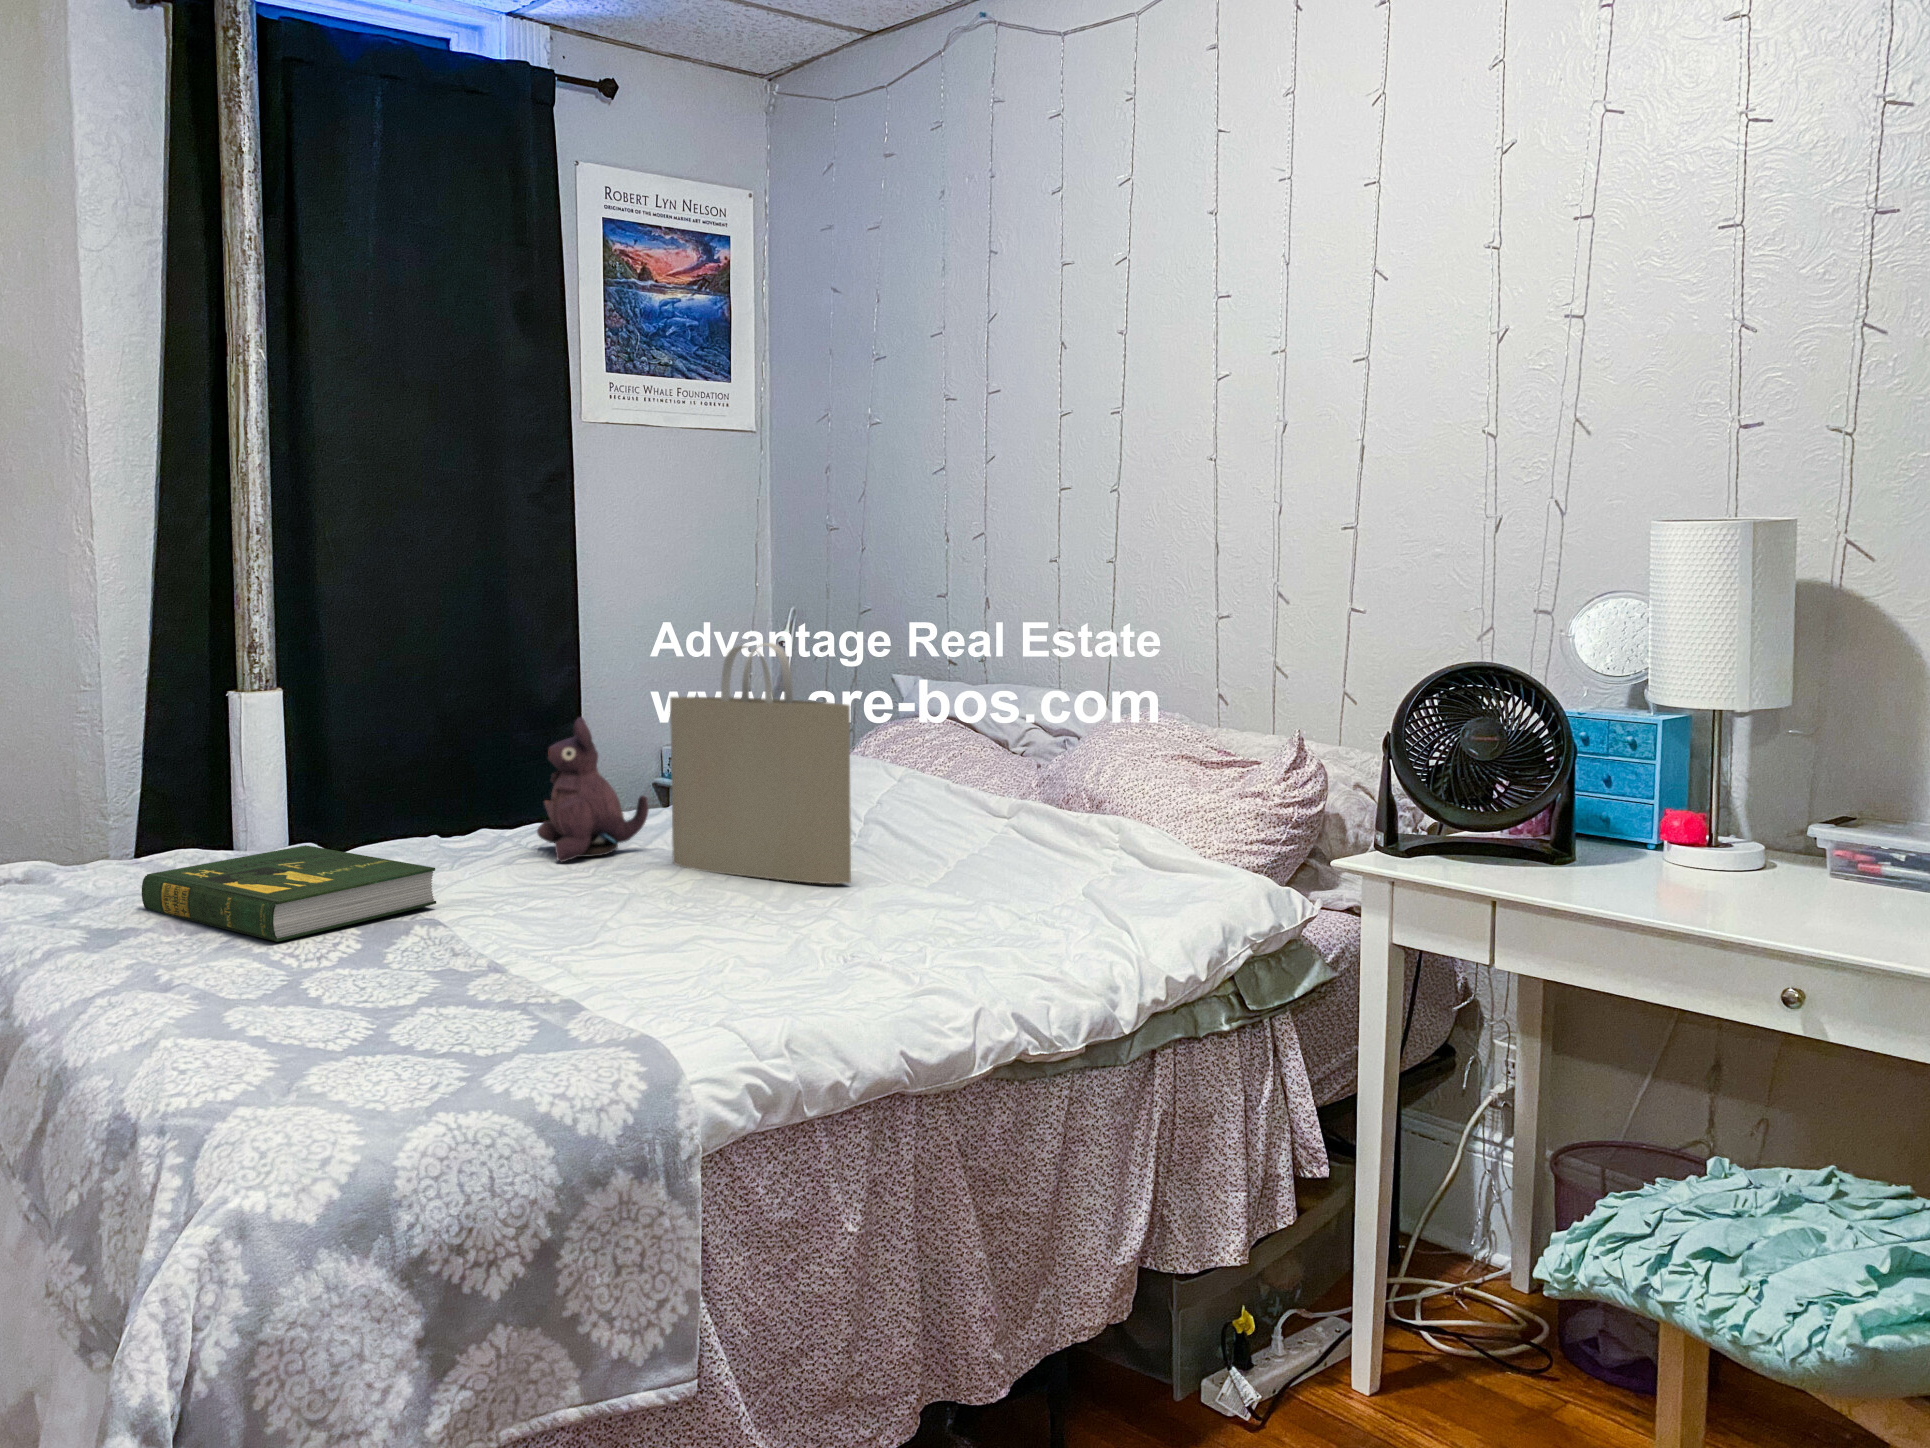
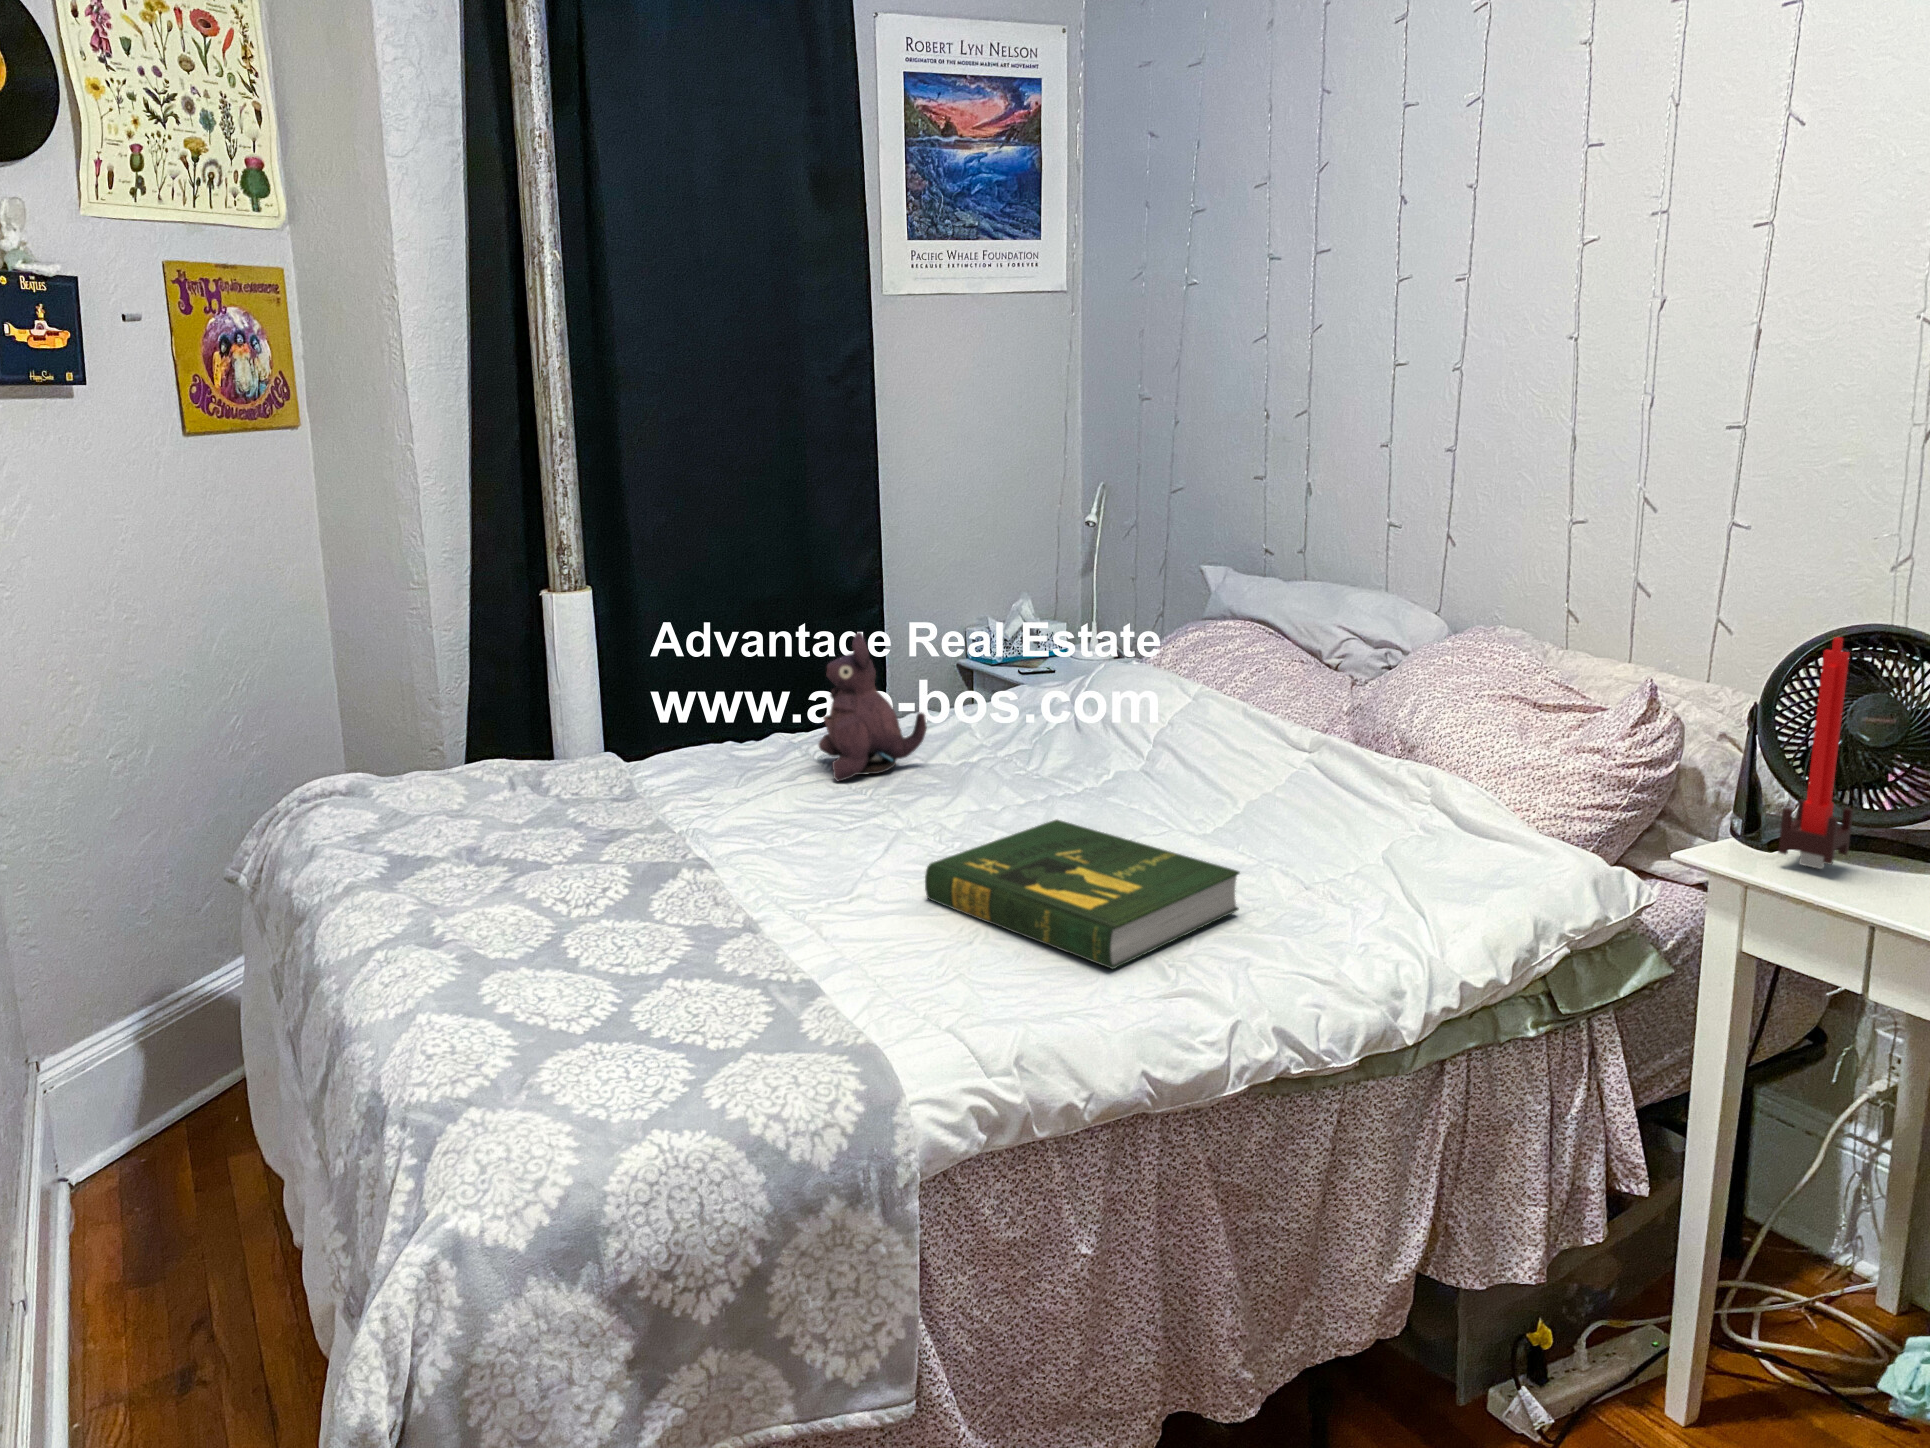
tote bag: present [670,643,851,884] -> none [944,567,1126,824]
candle: none [1407,667,1460,862] -> present [1778,637,1853,869]
book: present [142,845,436,942] -> present [925,820,1239,969]

